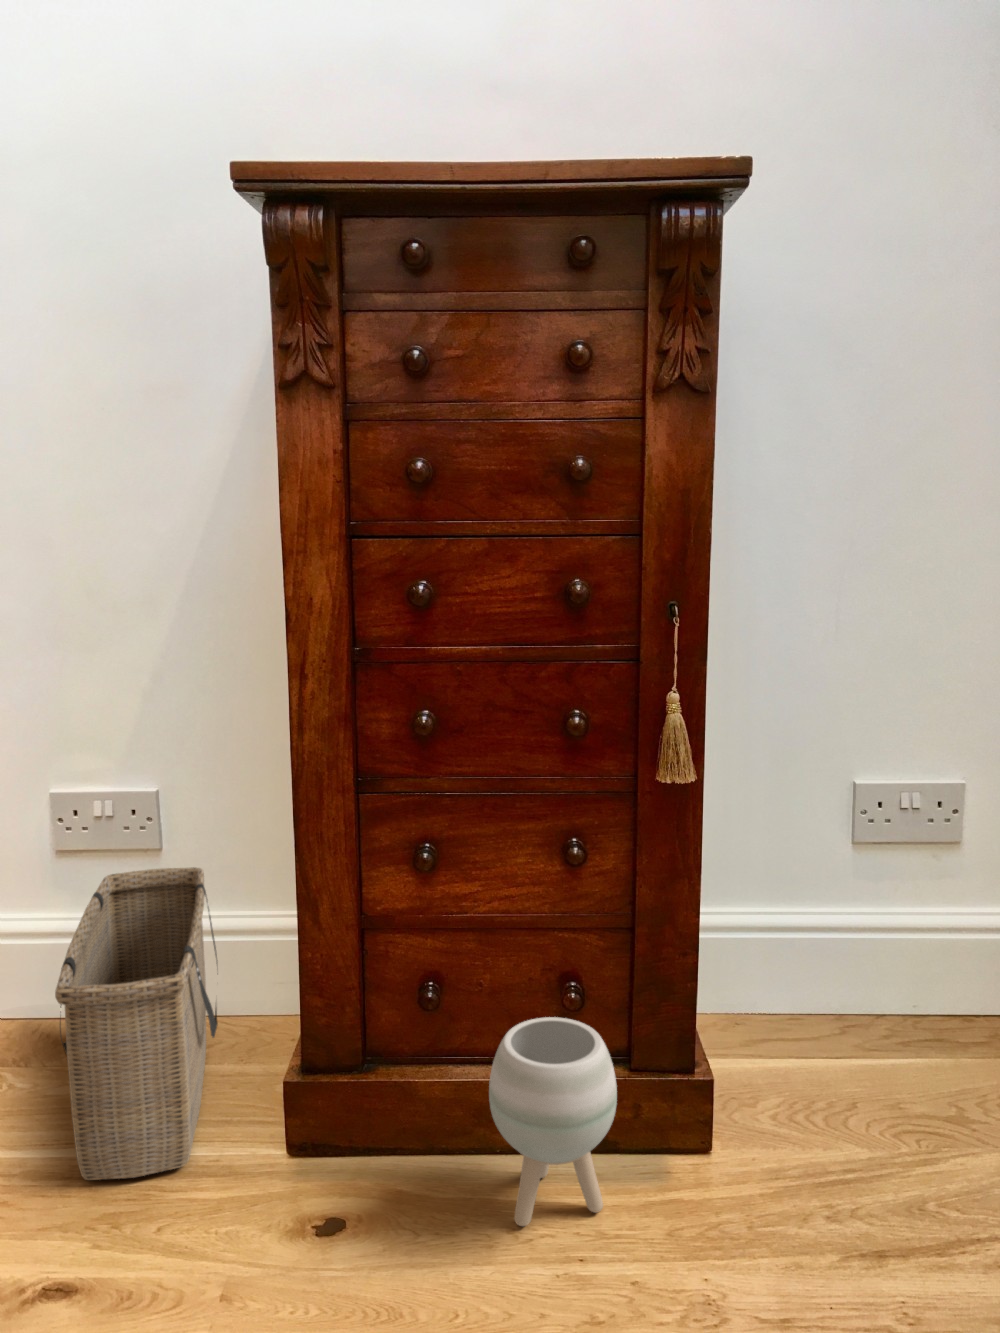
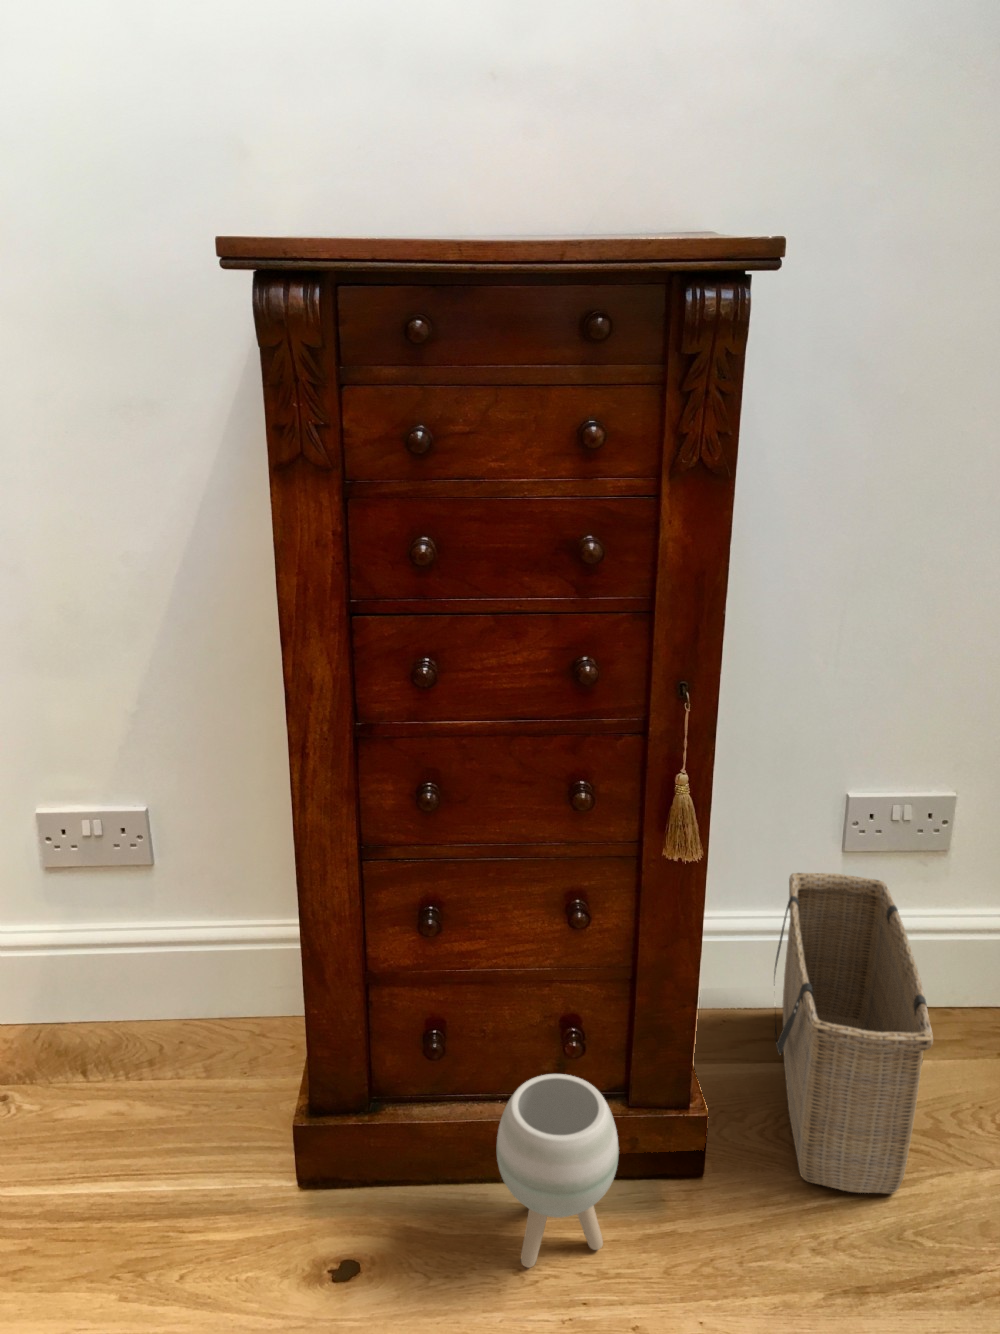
basket: present [55,867,218,1180] -> present [774,873,933,1193]

